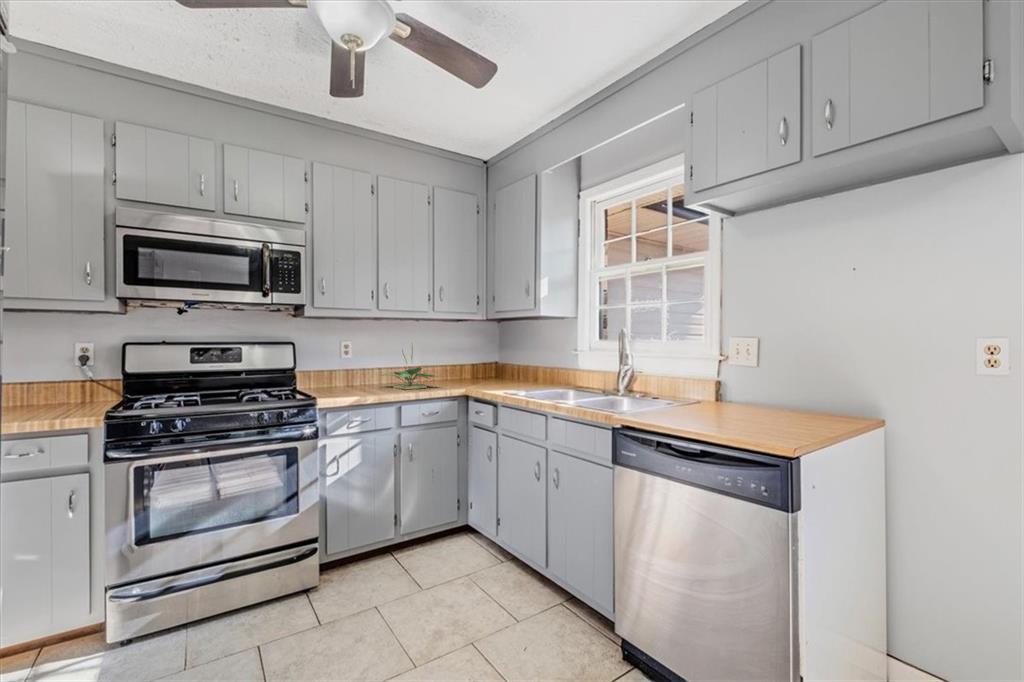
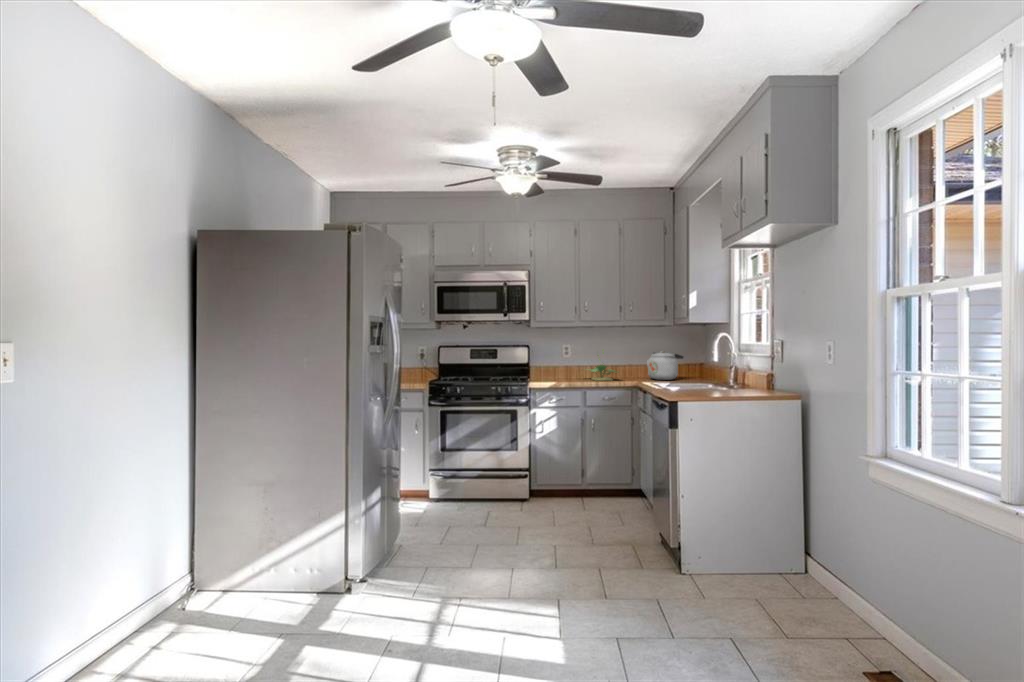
kettle: none [456,347,502,384] -> present [647,351,683,380]

